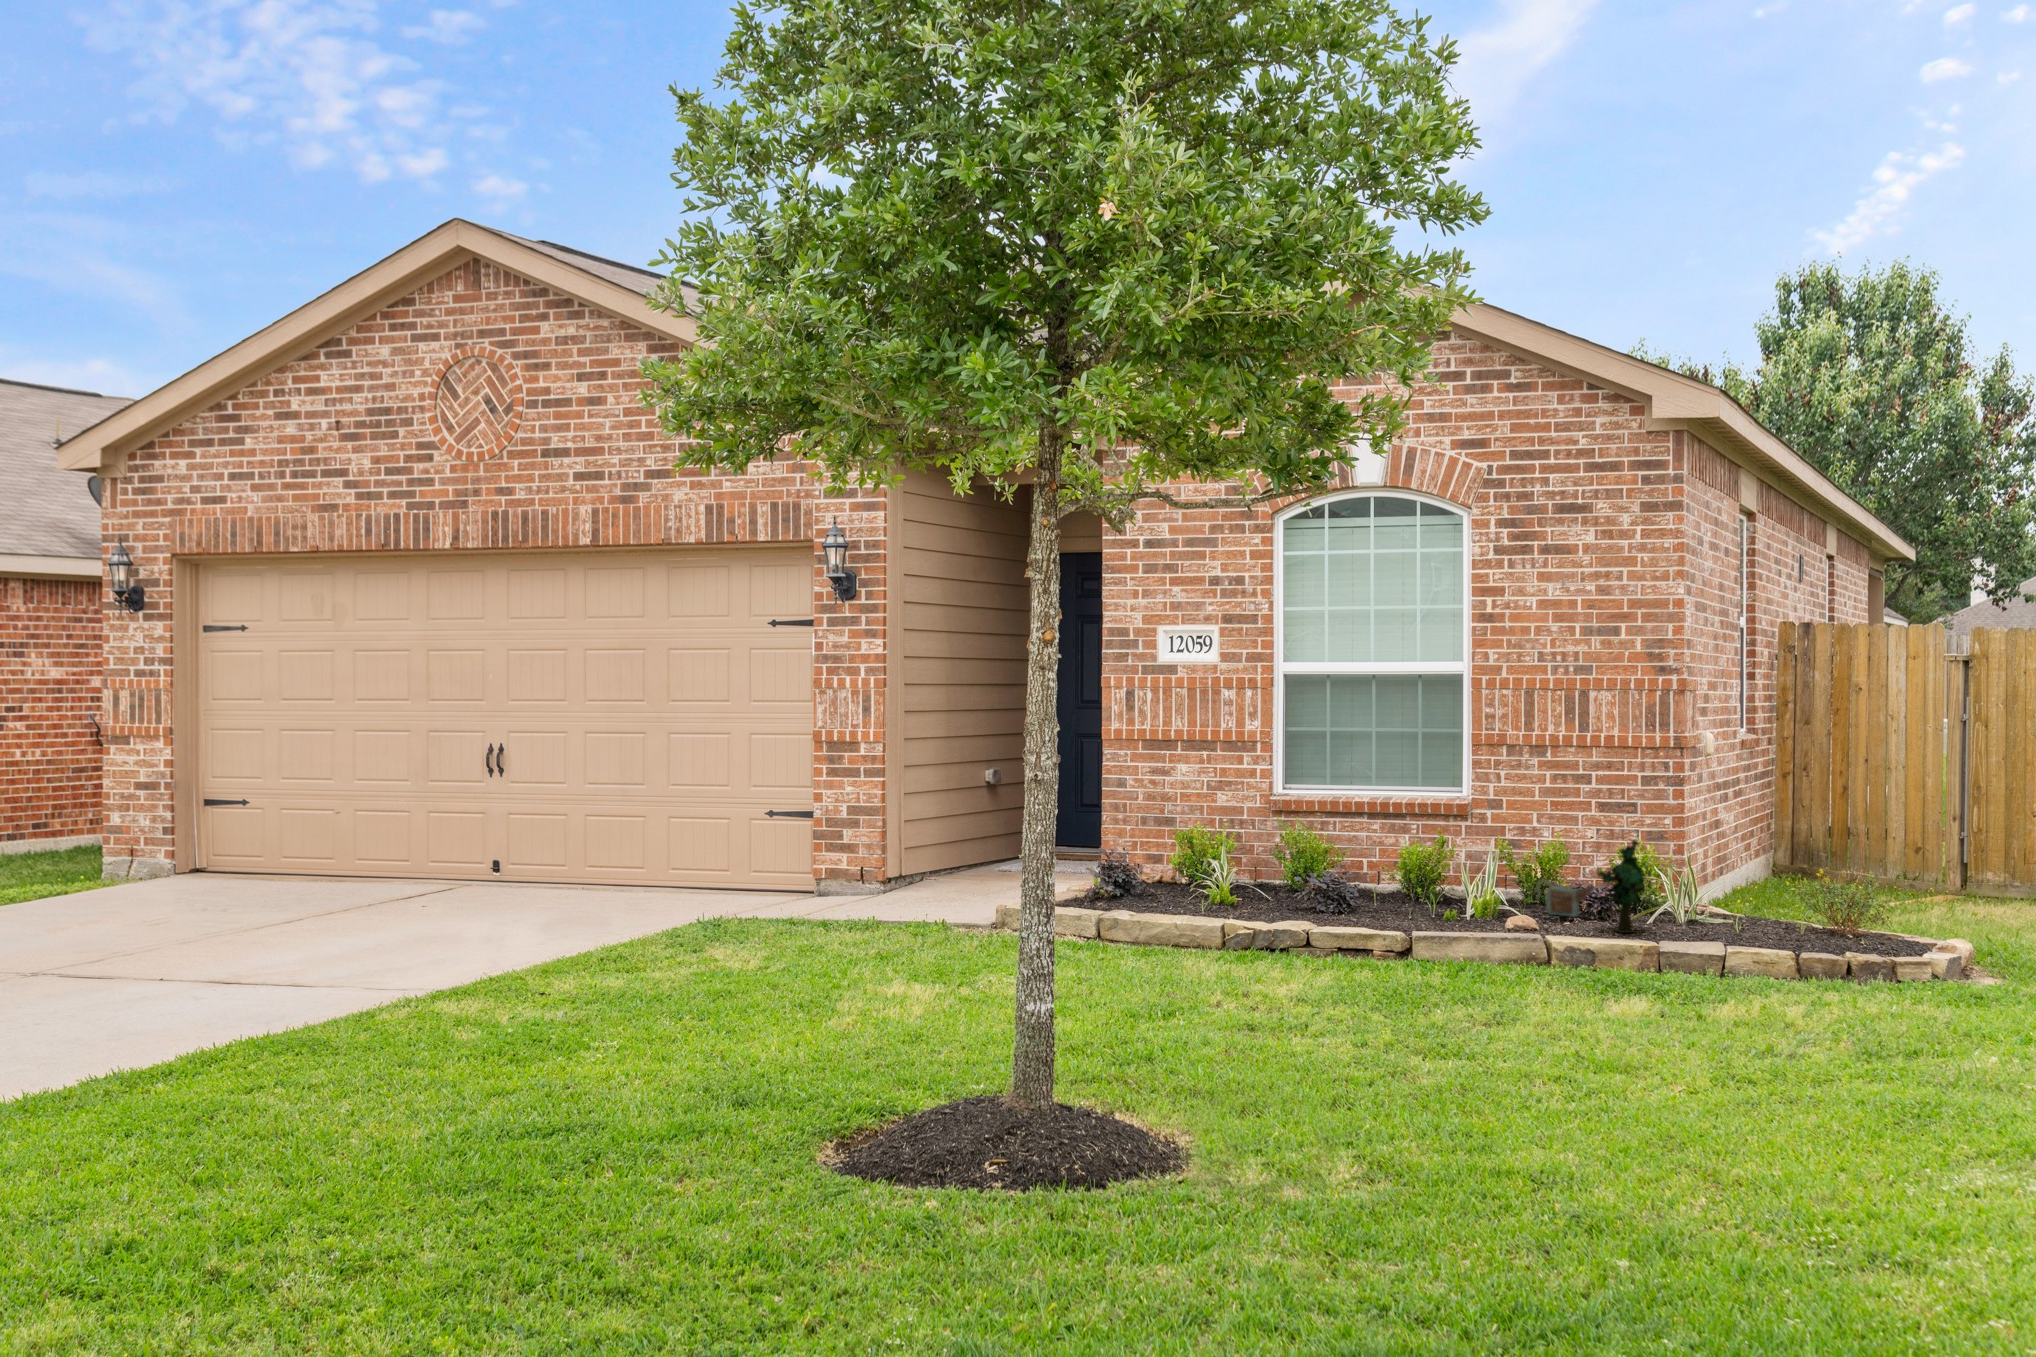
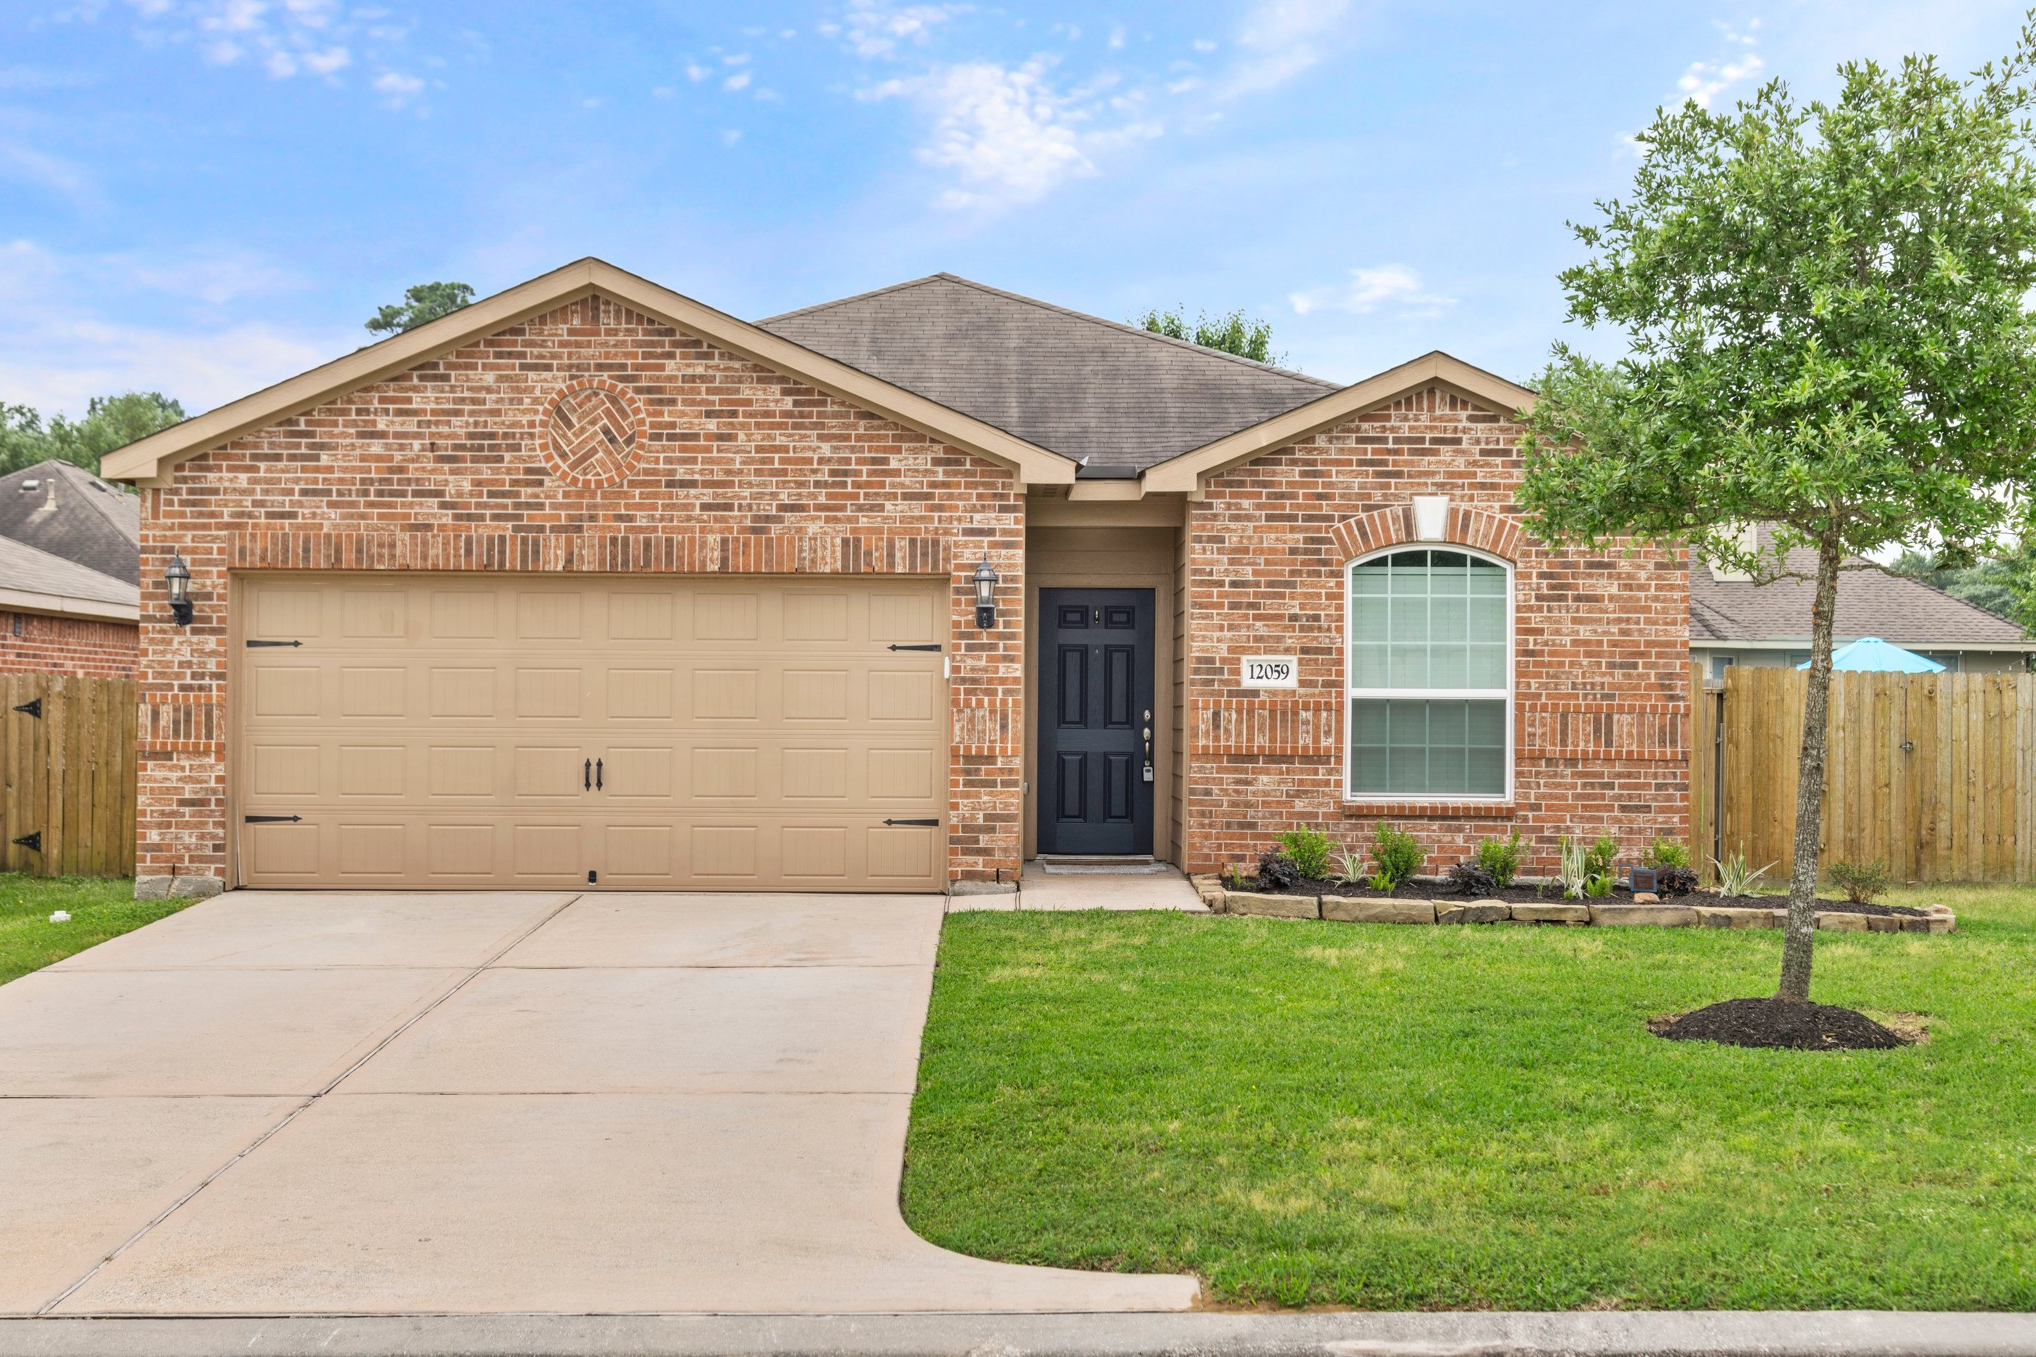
decorative plant: present [1598,840,1652,933] -> none [1694,827,1738,903]

